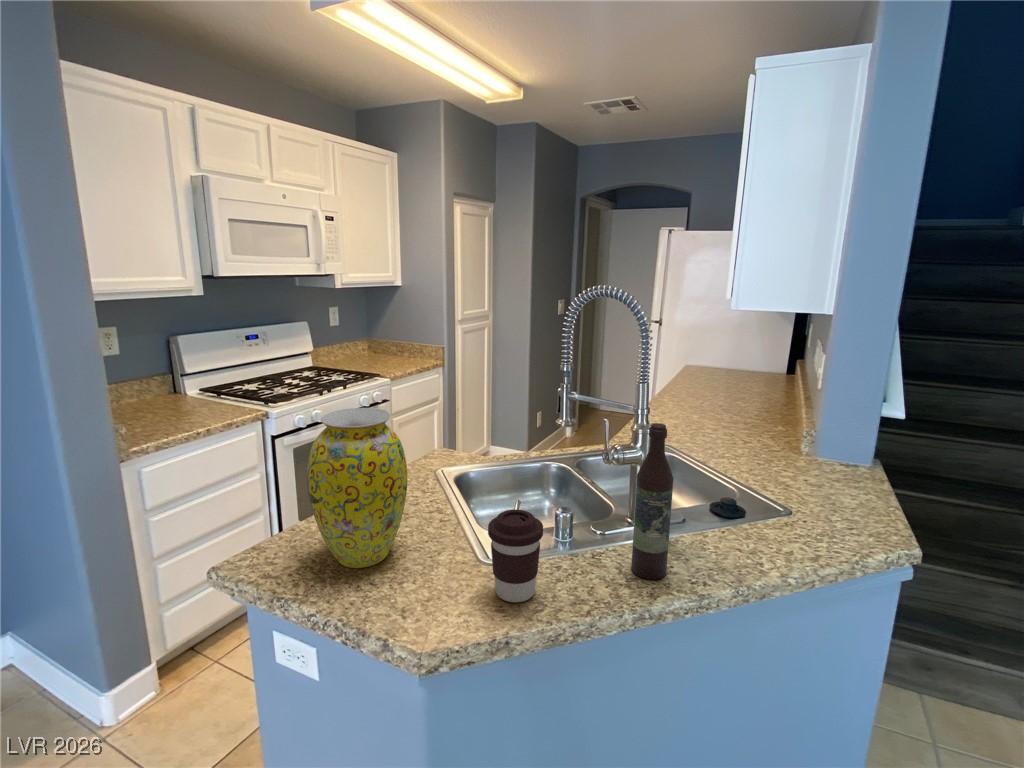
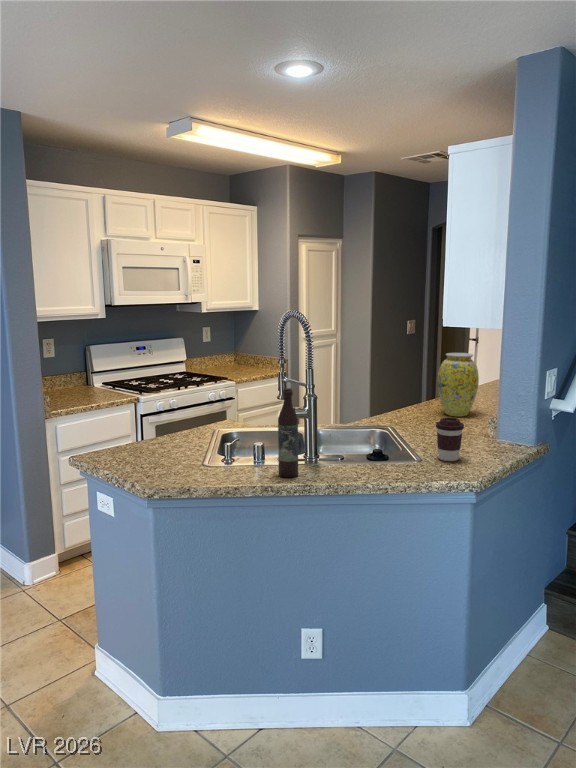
vase: present [307,408,407,568] -> present [438,353,479,417]
coffee cup: present [488,510,543,602] -> present [436,418,464,461]

